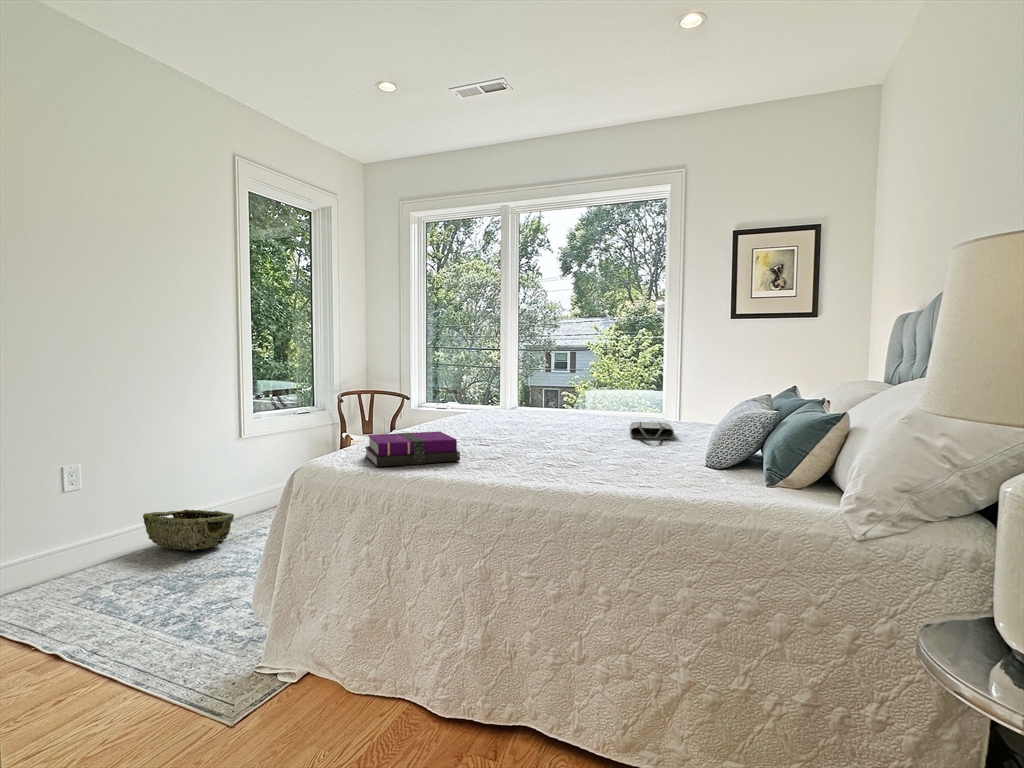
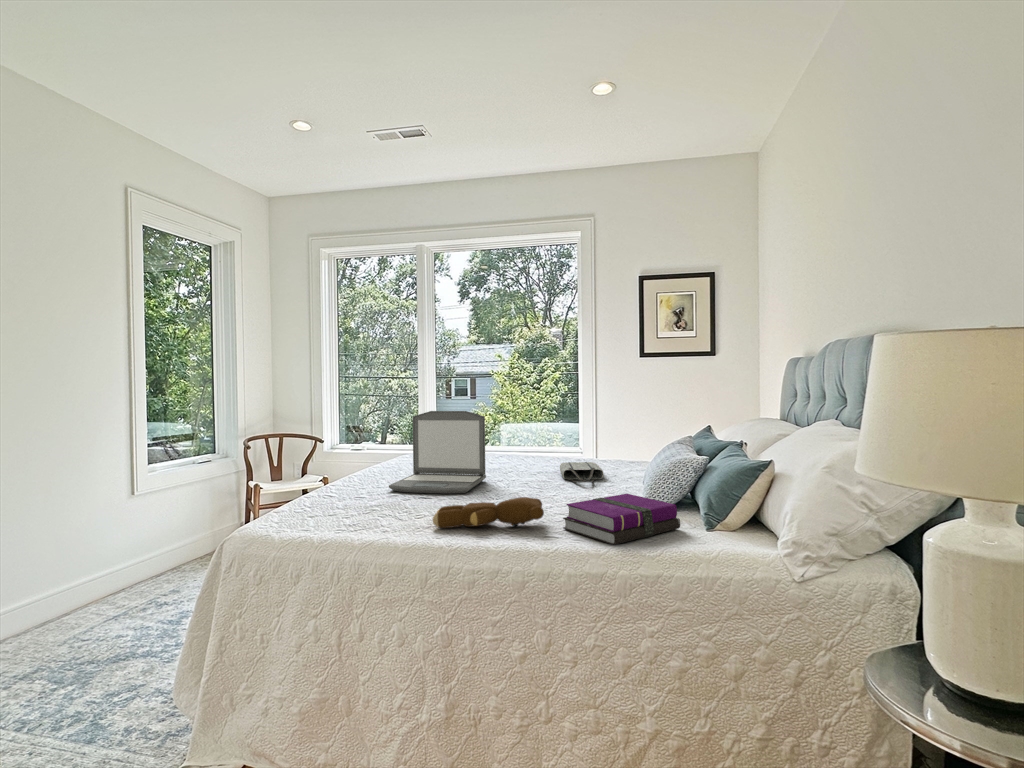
laptop: none [453,364,551,444] -> present [389,411,486,494]
notebook: present [365,432,460,467] -> present [563,494,680,545]
teddy bear: none [481,444,593,472] -> present [433,497,544,528]
woven basket: present [143,510,234,551] -> none [15,582,131,632]

